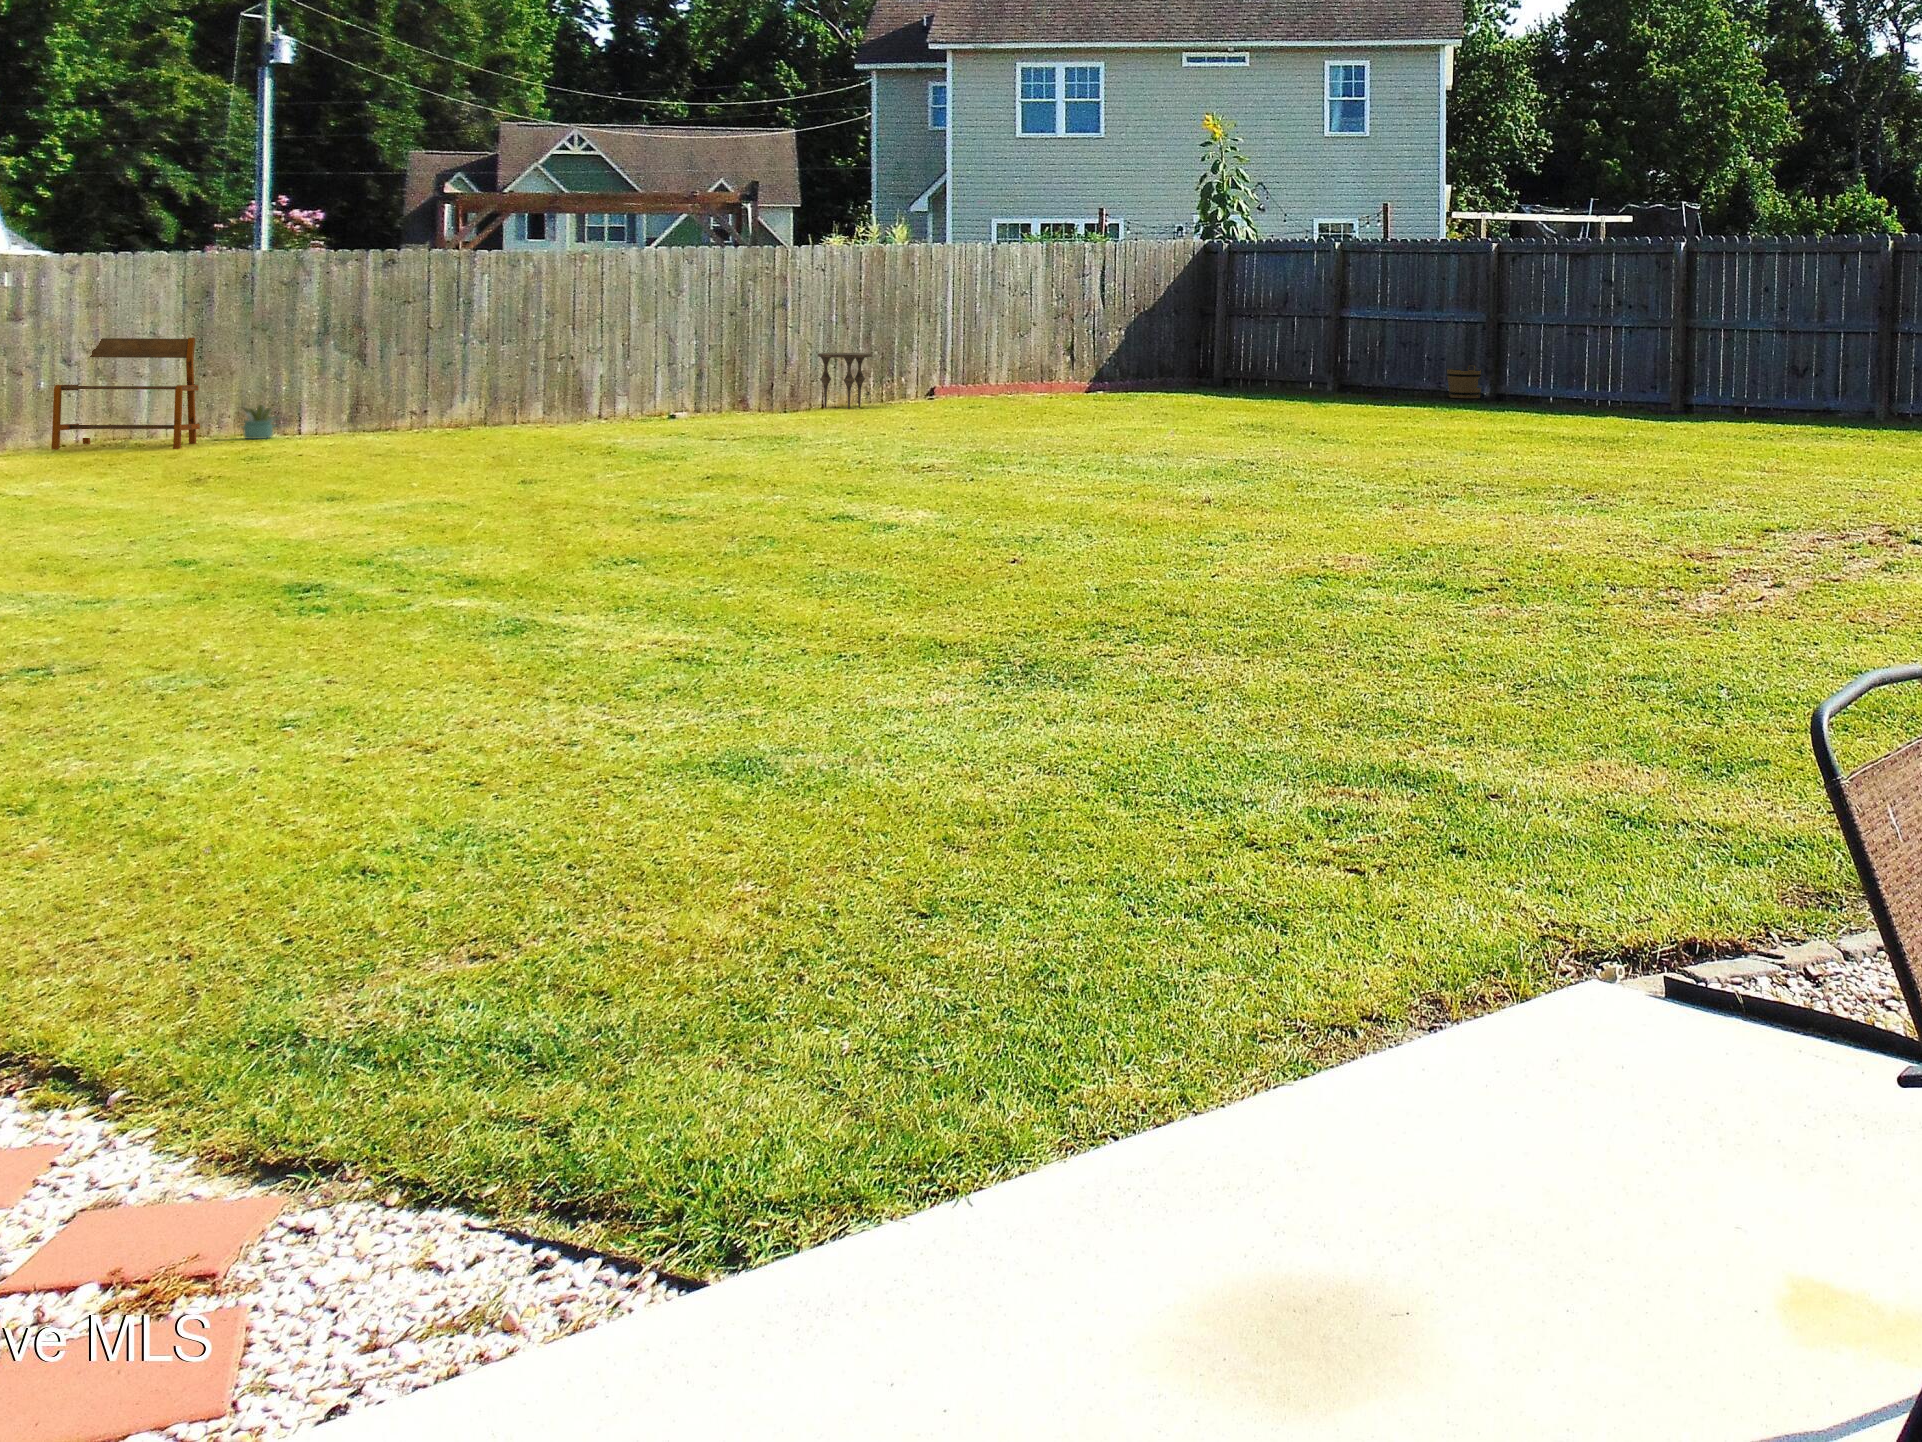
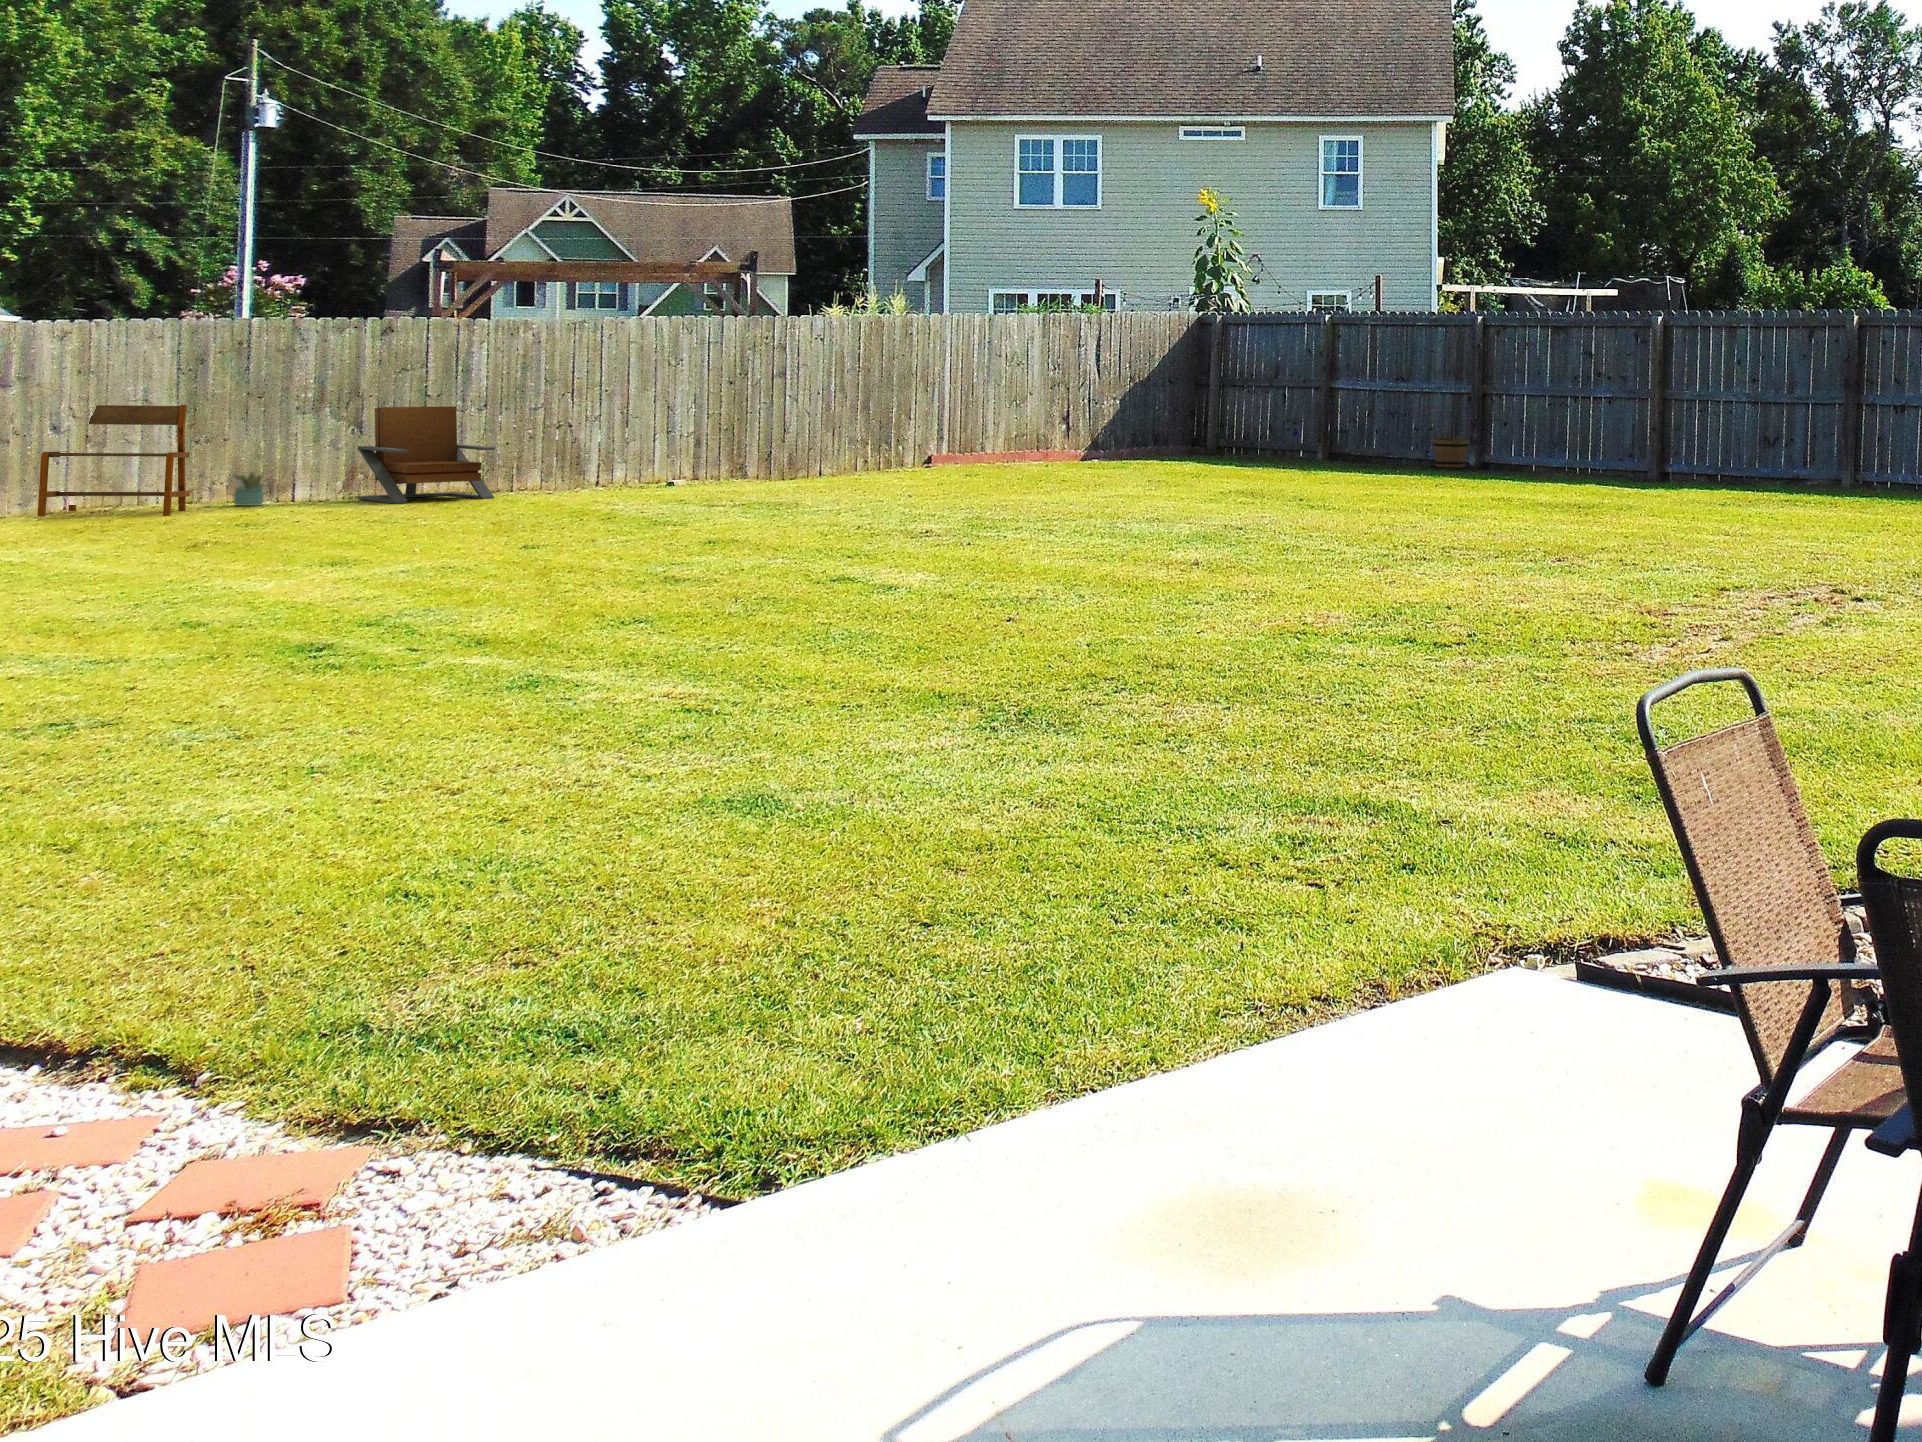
lounge chair: none [364,338,499,436] -> present [358,406,495,504]
side table: present [818,353,872,409] -> none [814,422,869,477]

